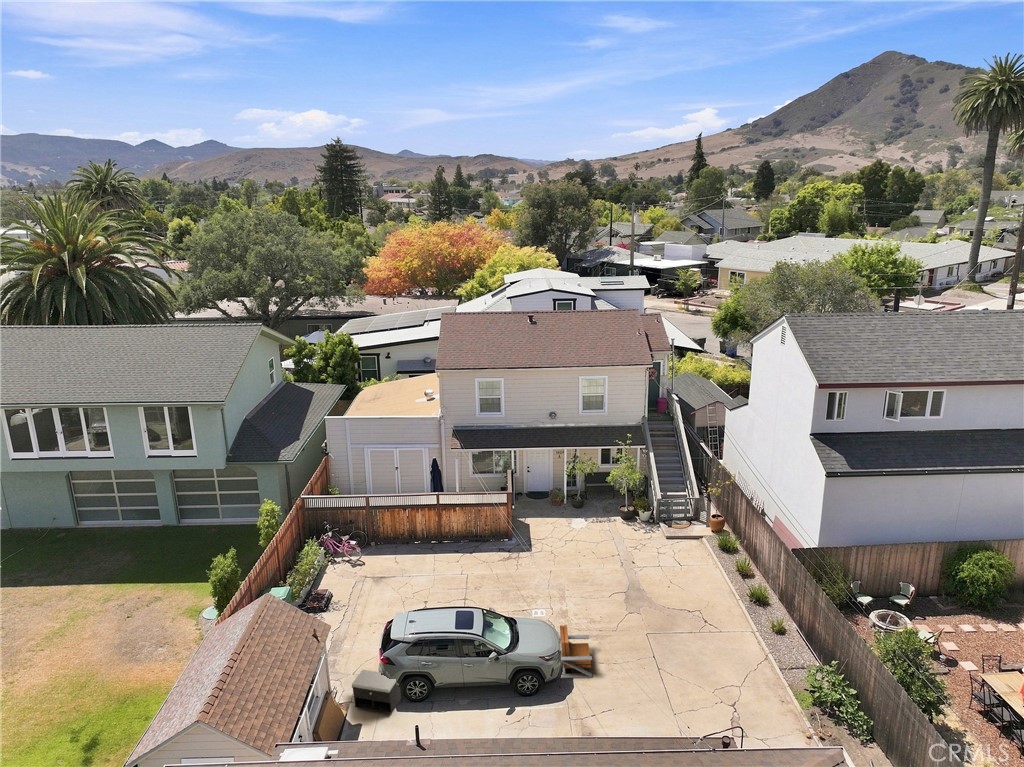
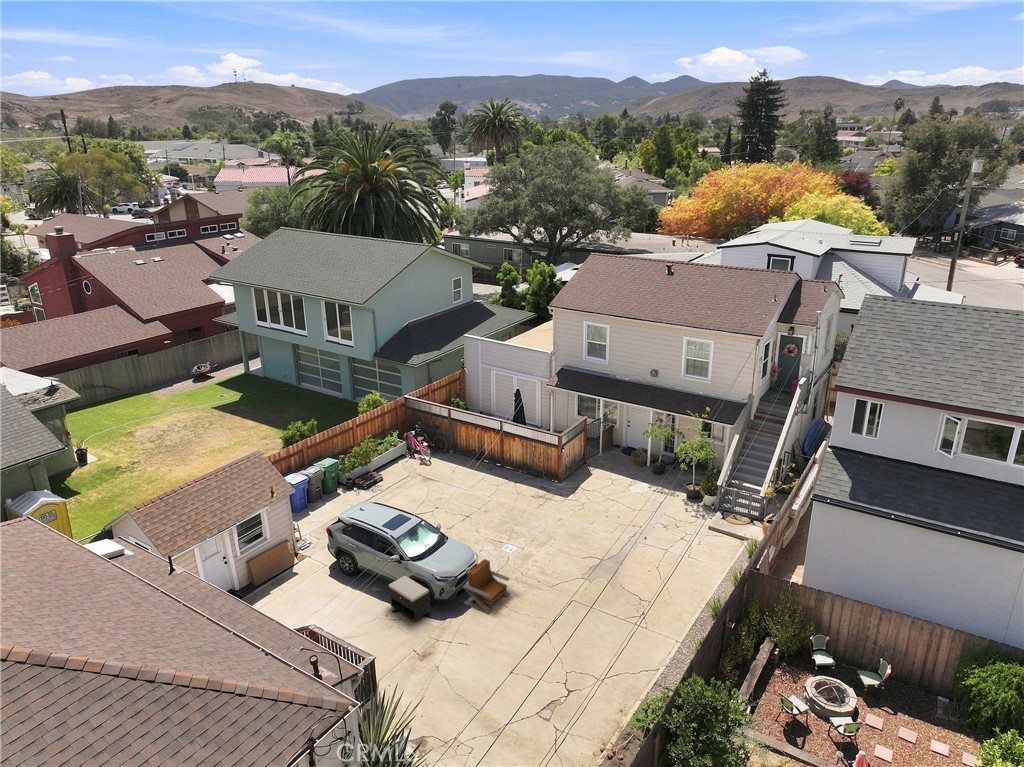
storage bench: present [352,670,401,714] -> present [389,576,430,621]

